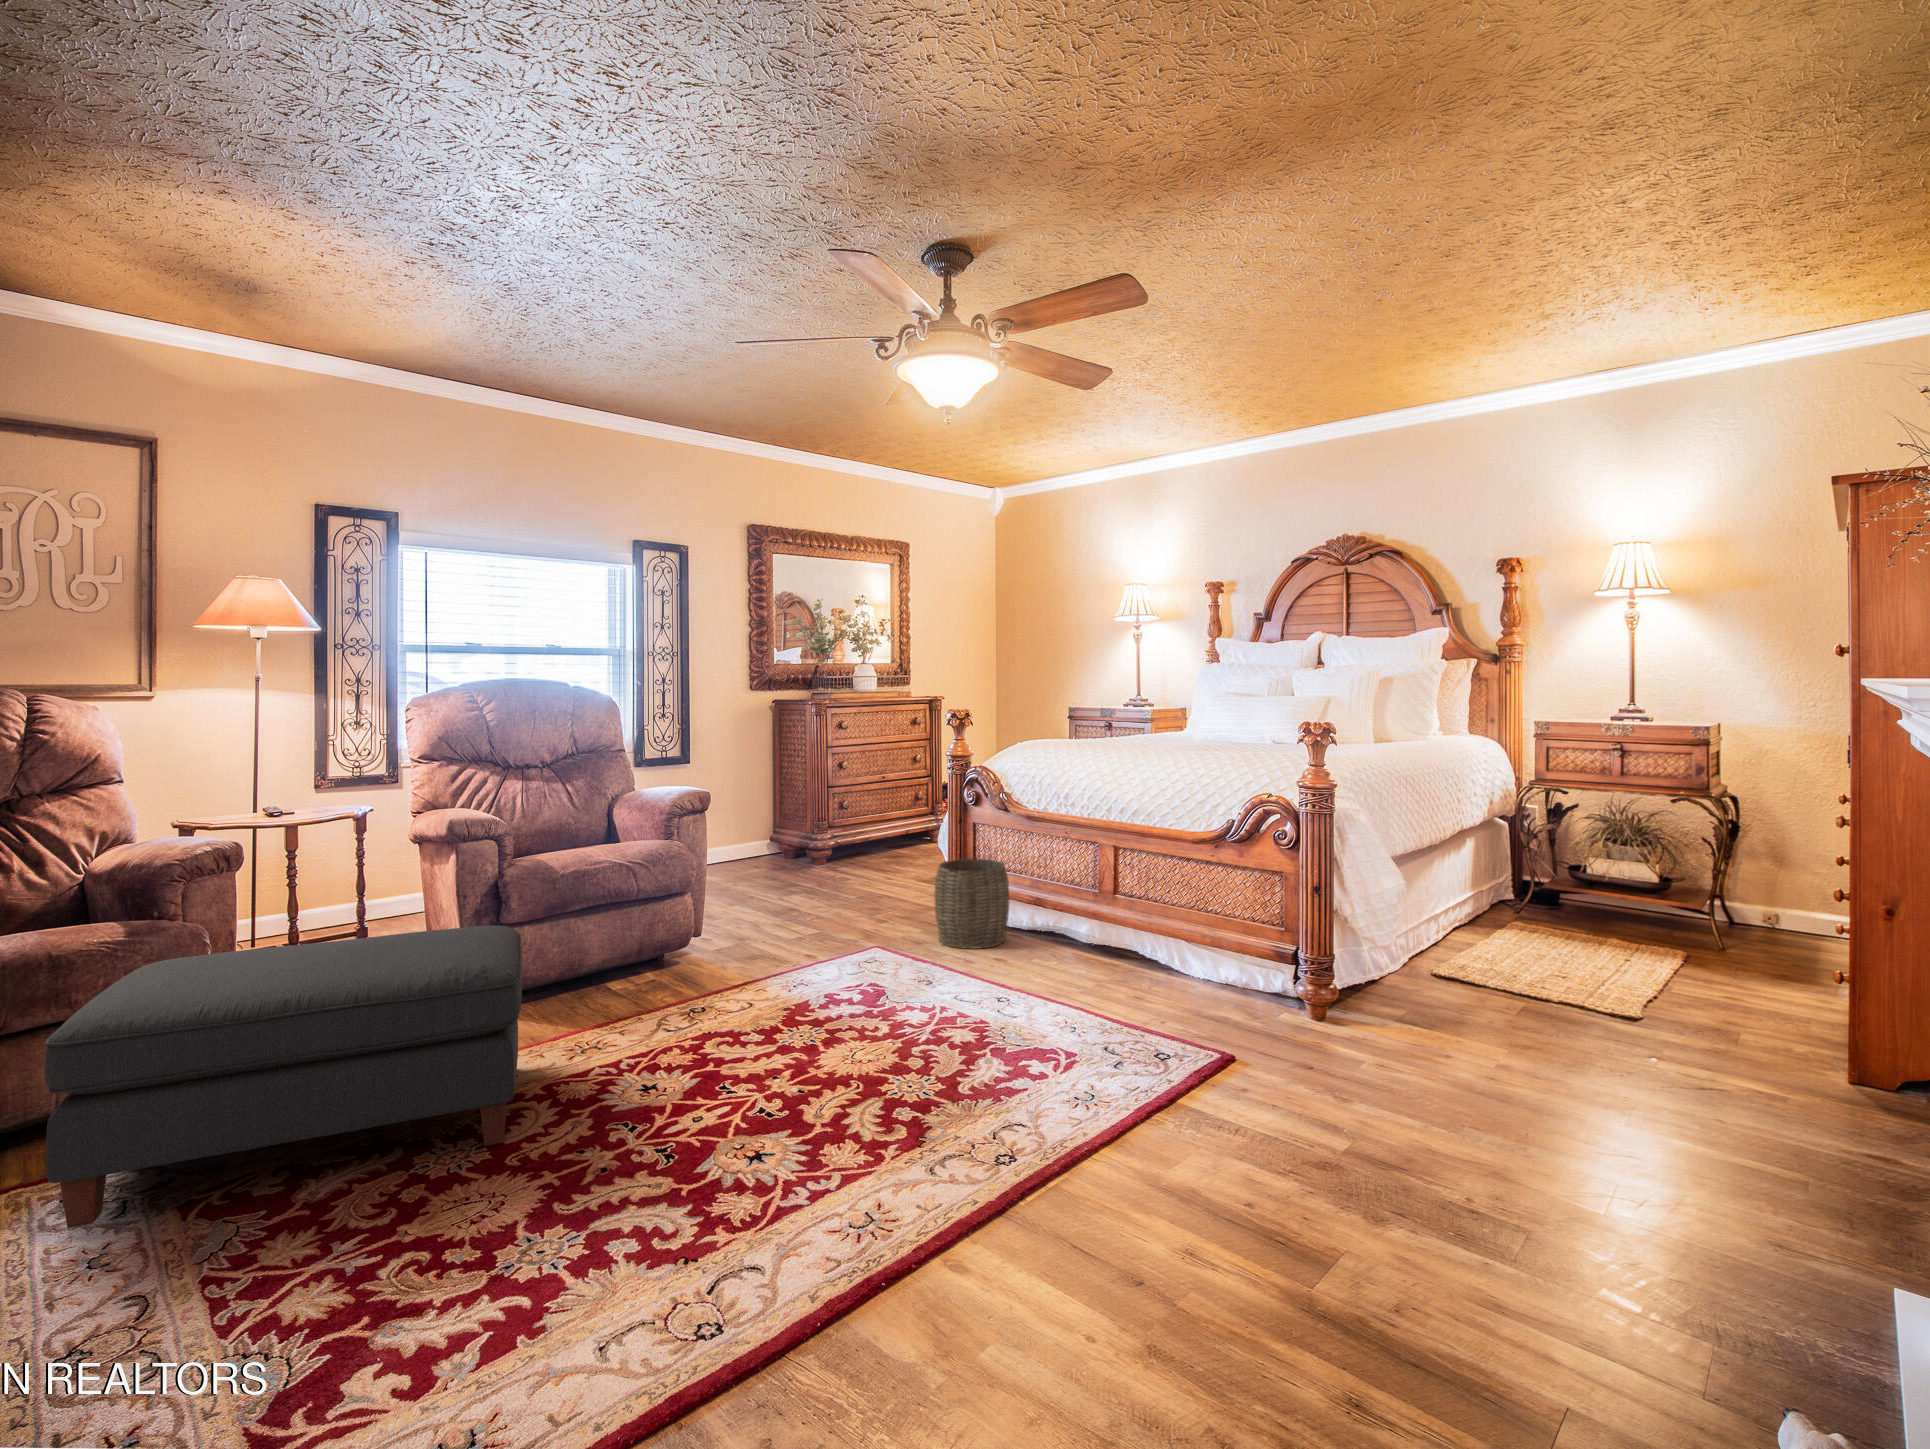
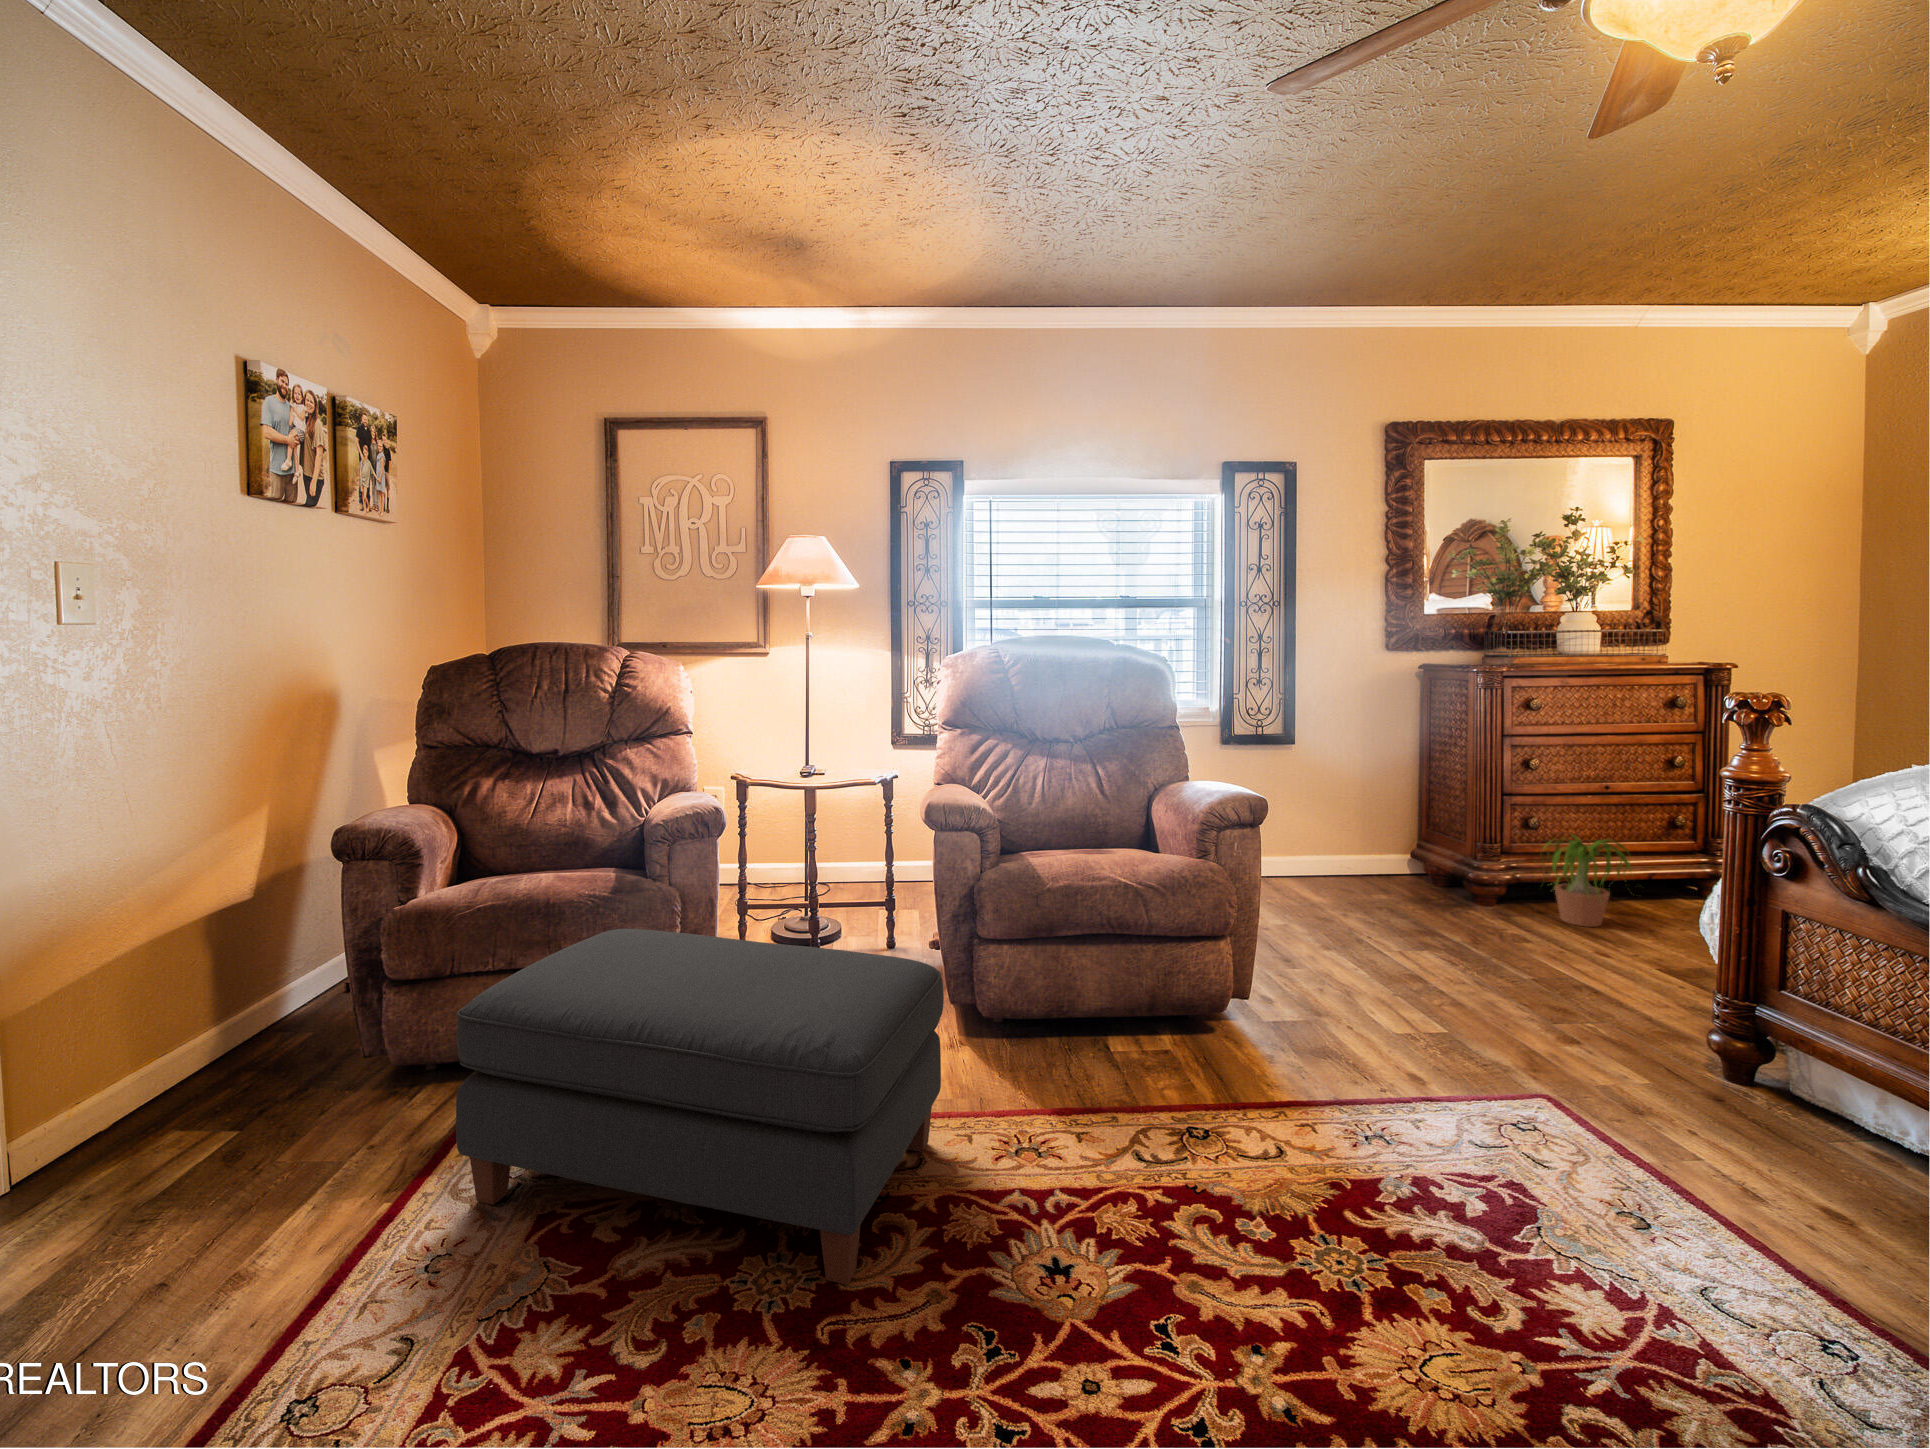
potted plant: none [847,808,908,866] -> present [1541,835,1631,927]
woven basket: present [935,859,1009,949] -> none [1677,976,1871,1174]

